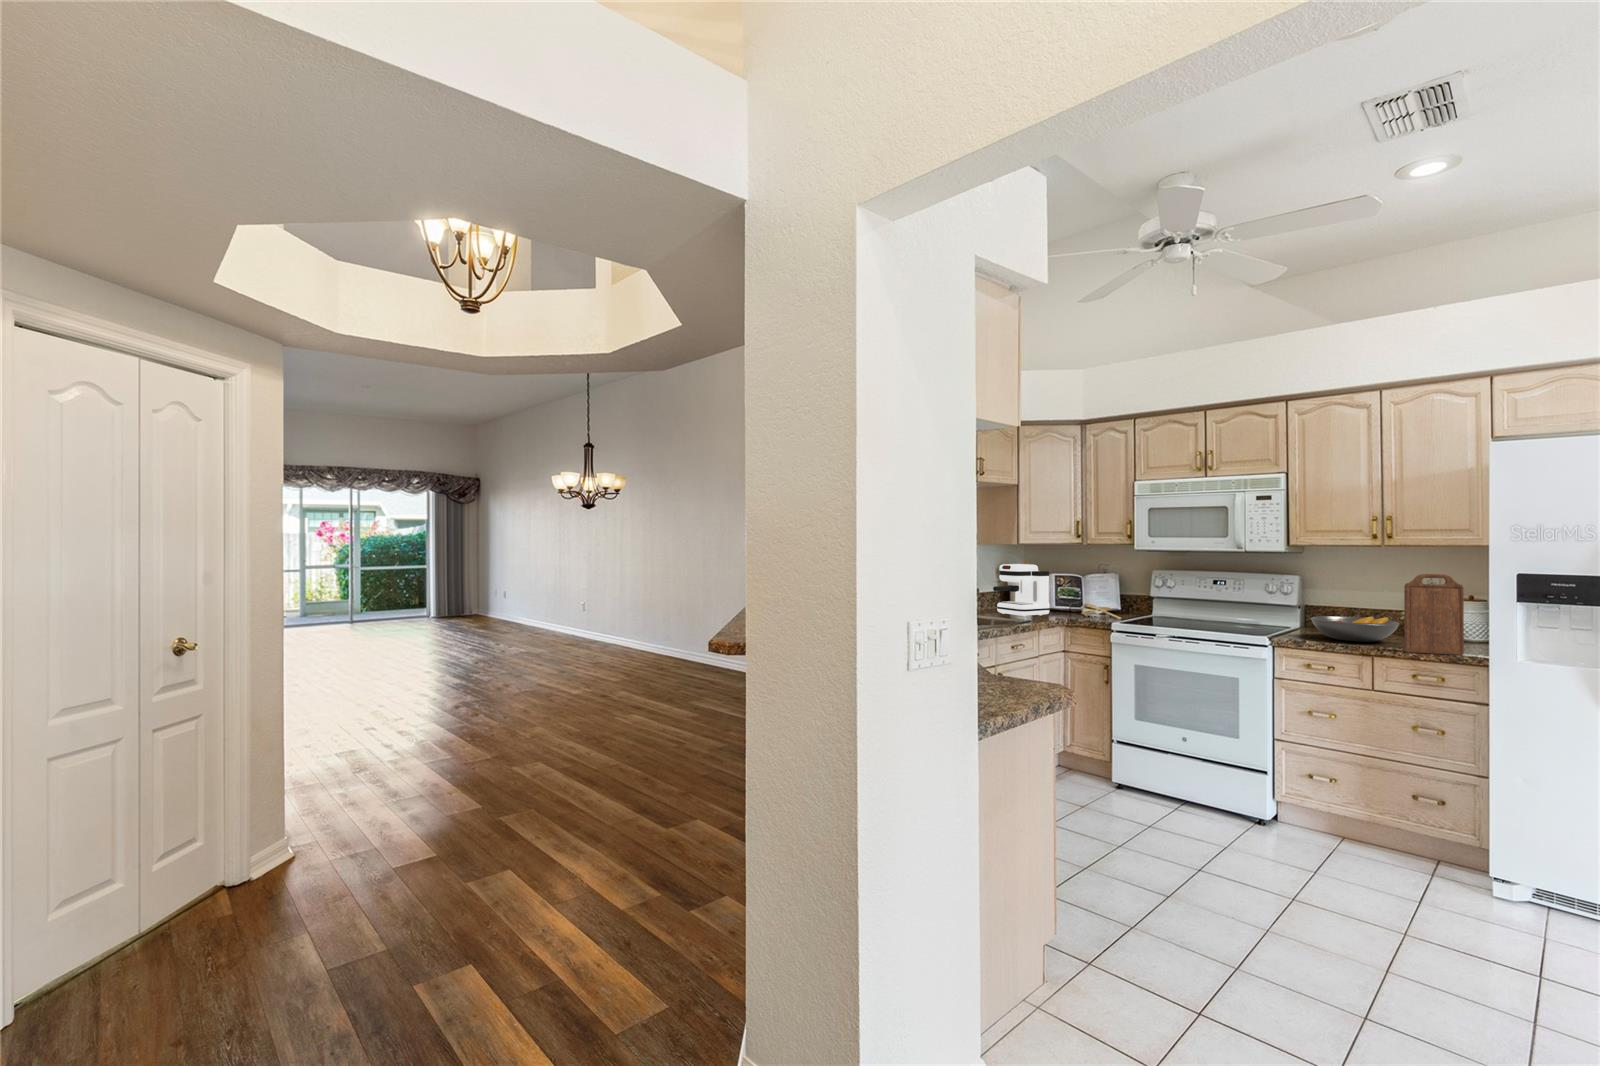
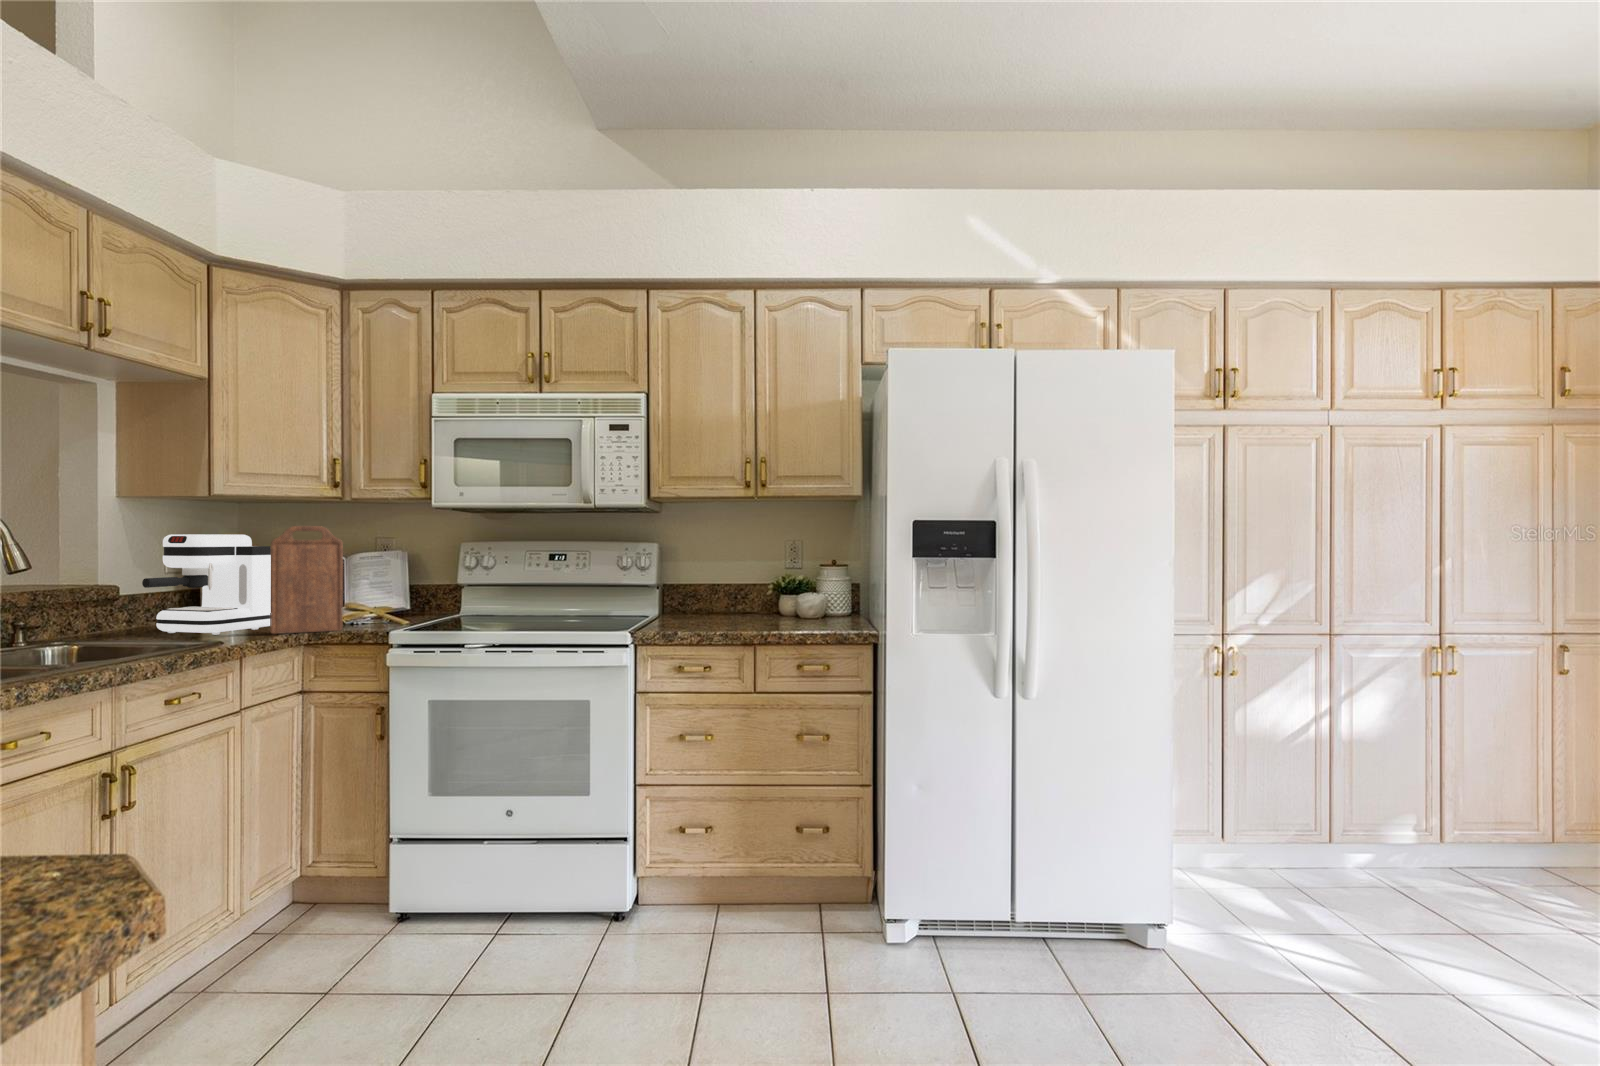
cutting board: present [1404,574,1464,655] -> present [270,526,343,634]
fruit bowl: present [1311,616,1400,642] -> none [678,590,776,627]

